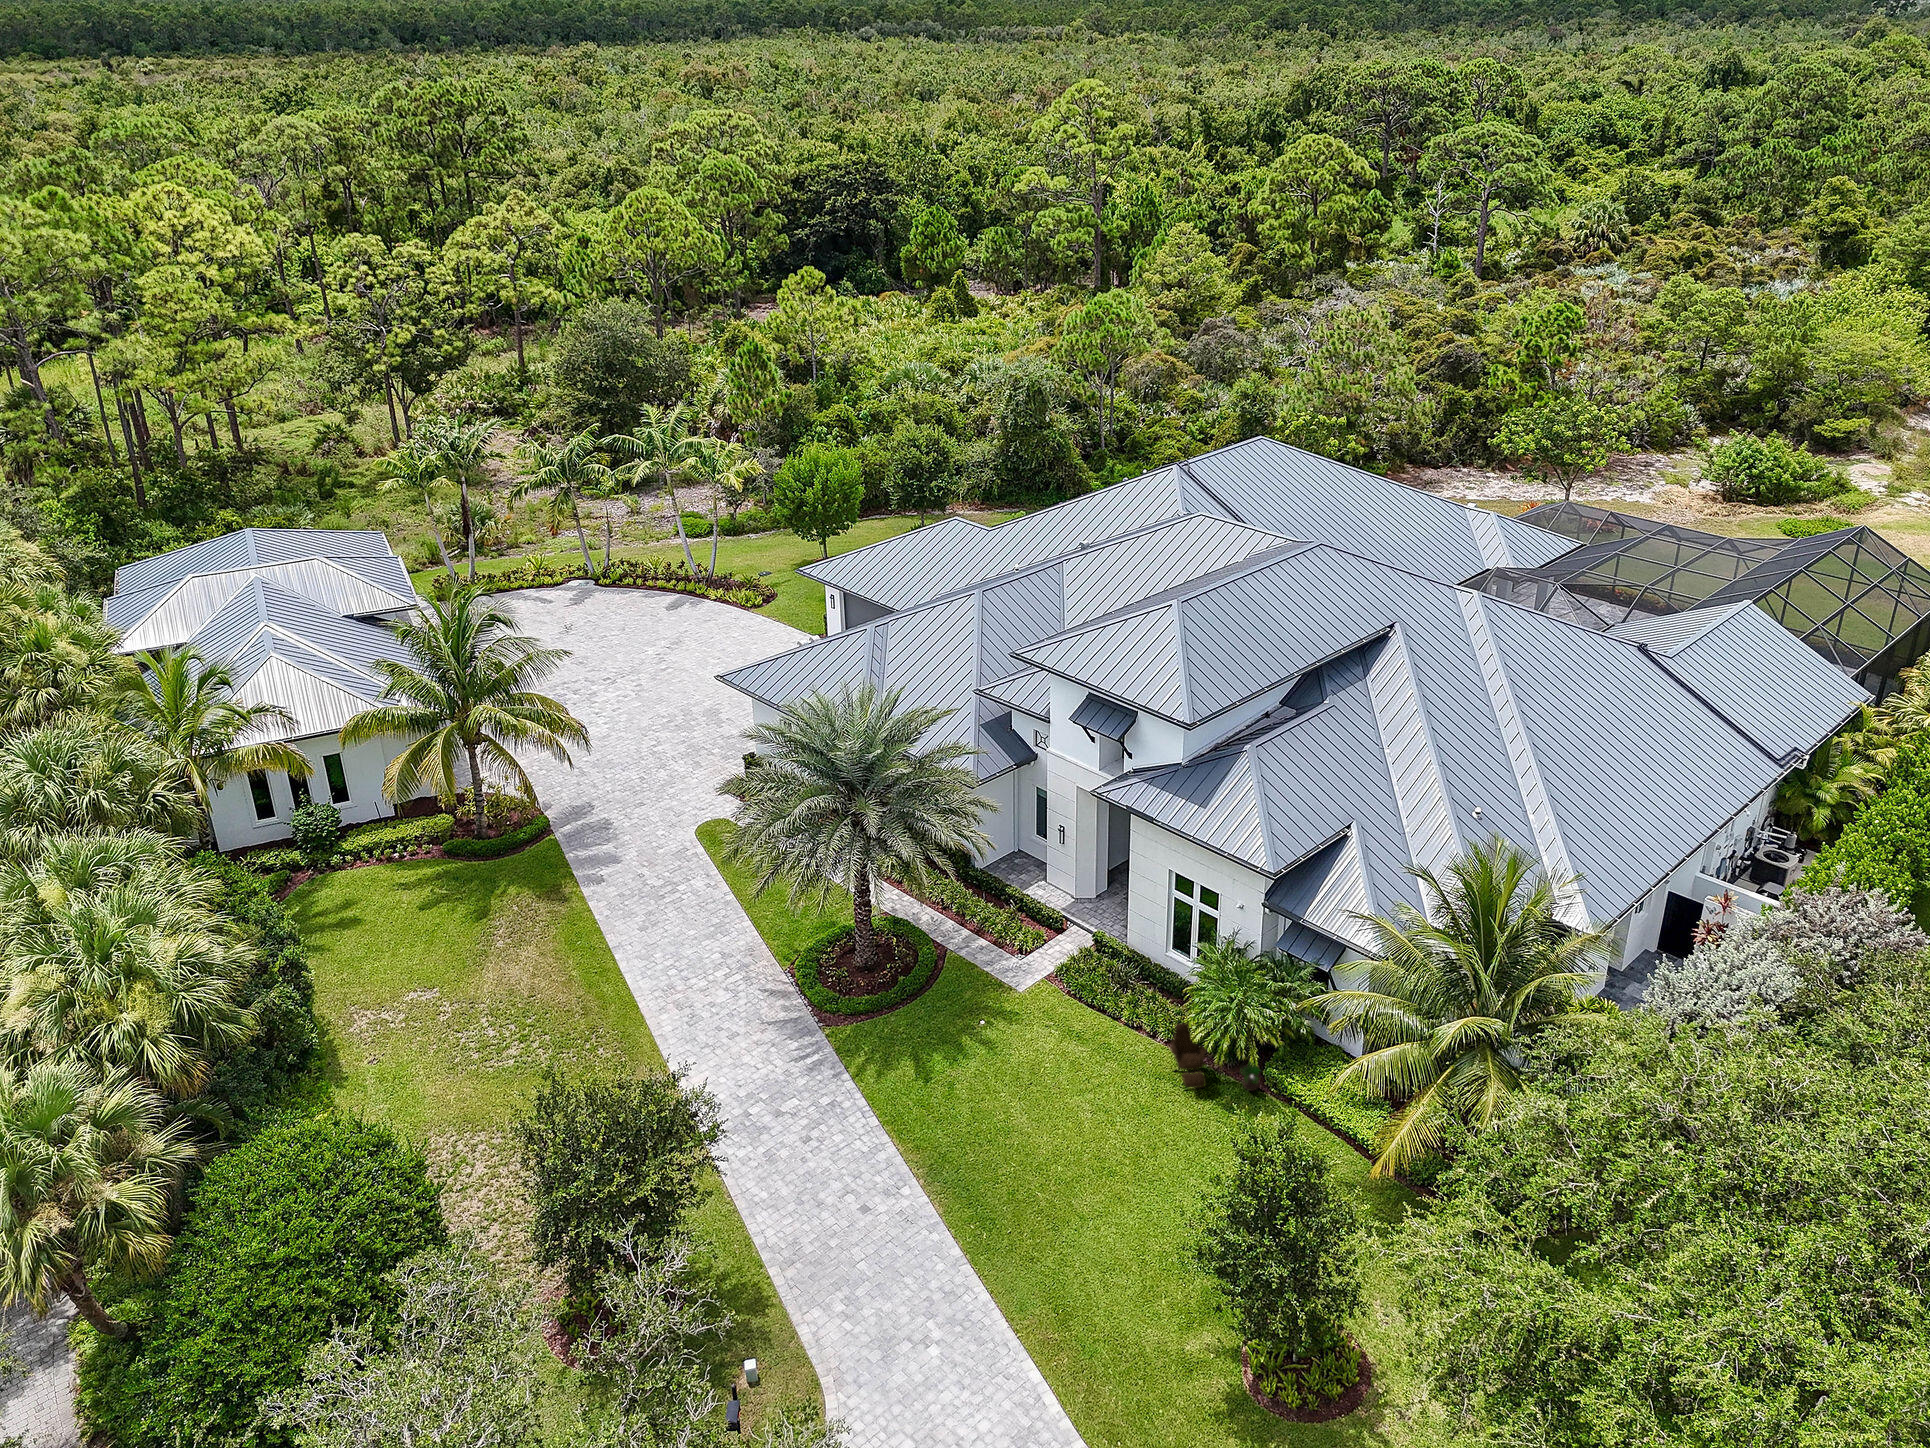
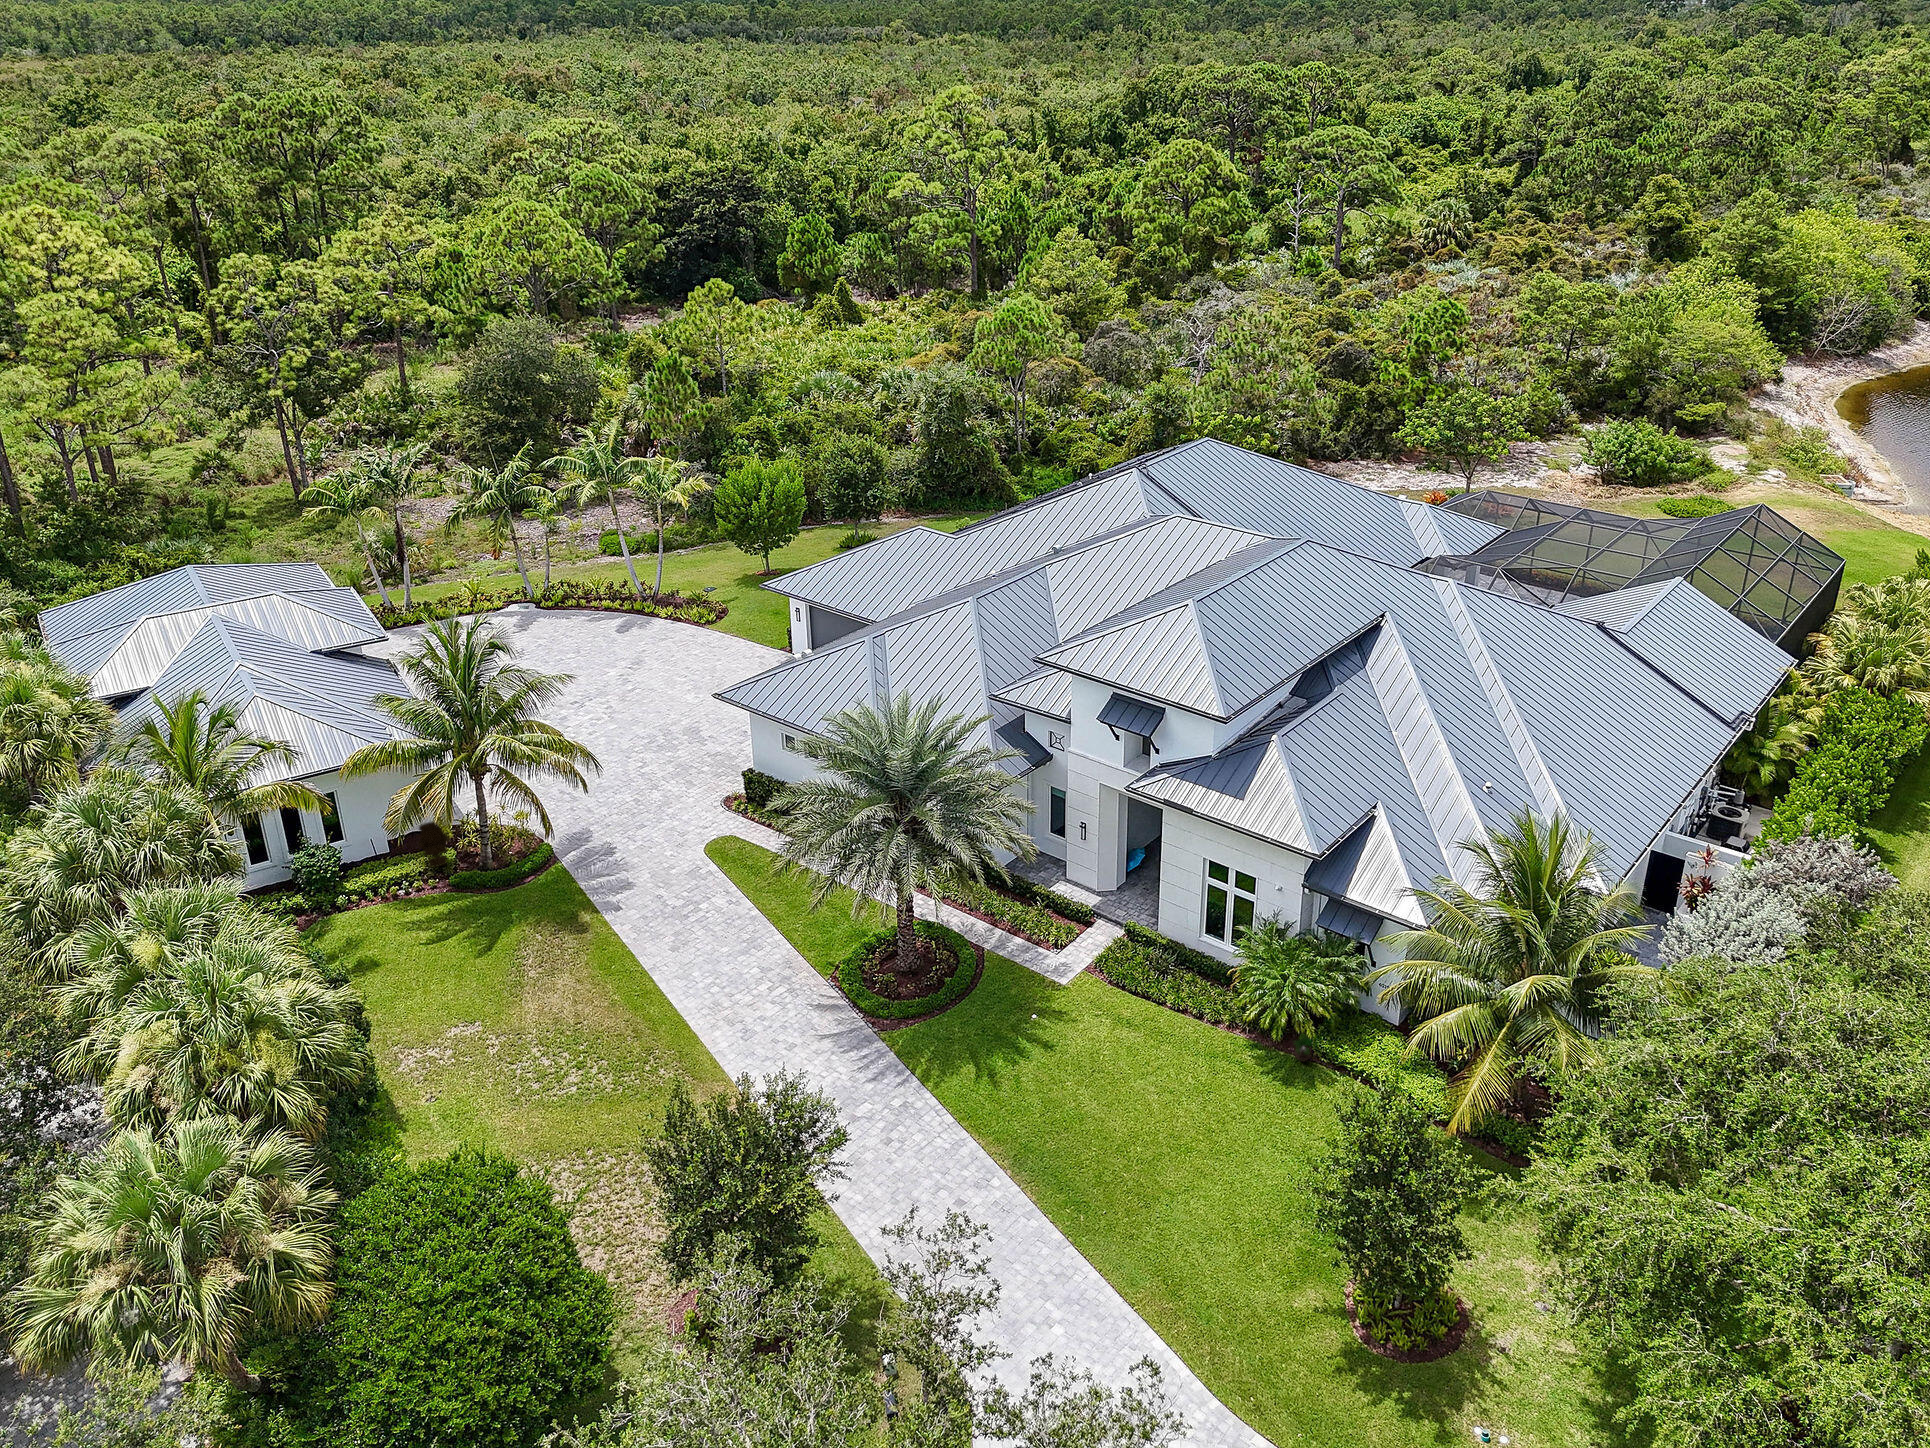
lounge chair: present [1170,1023,1208,1089] -> present [418,822,449,868]

